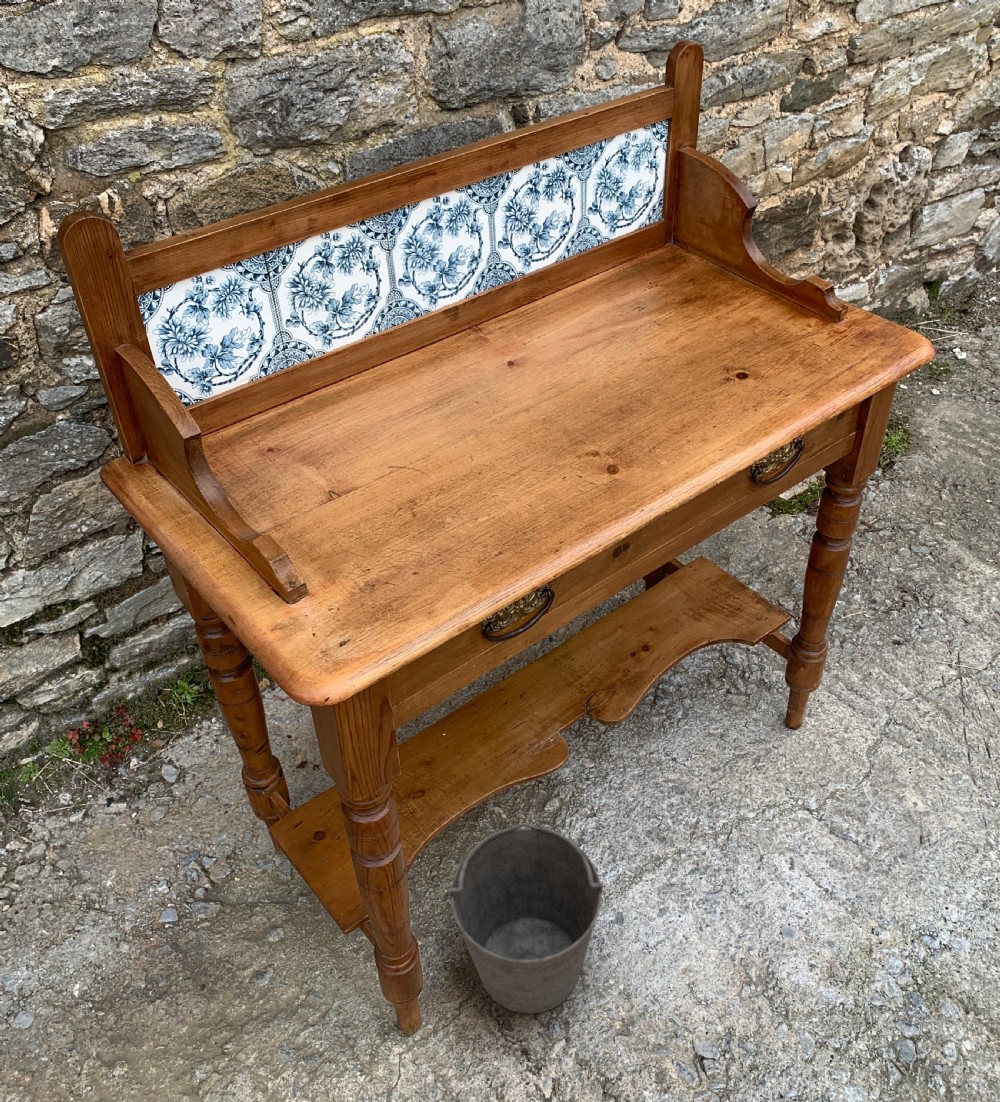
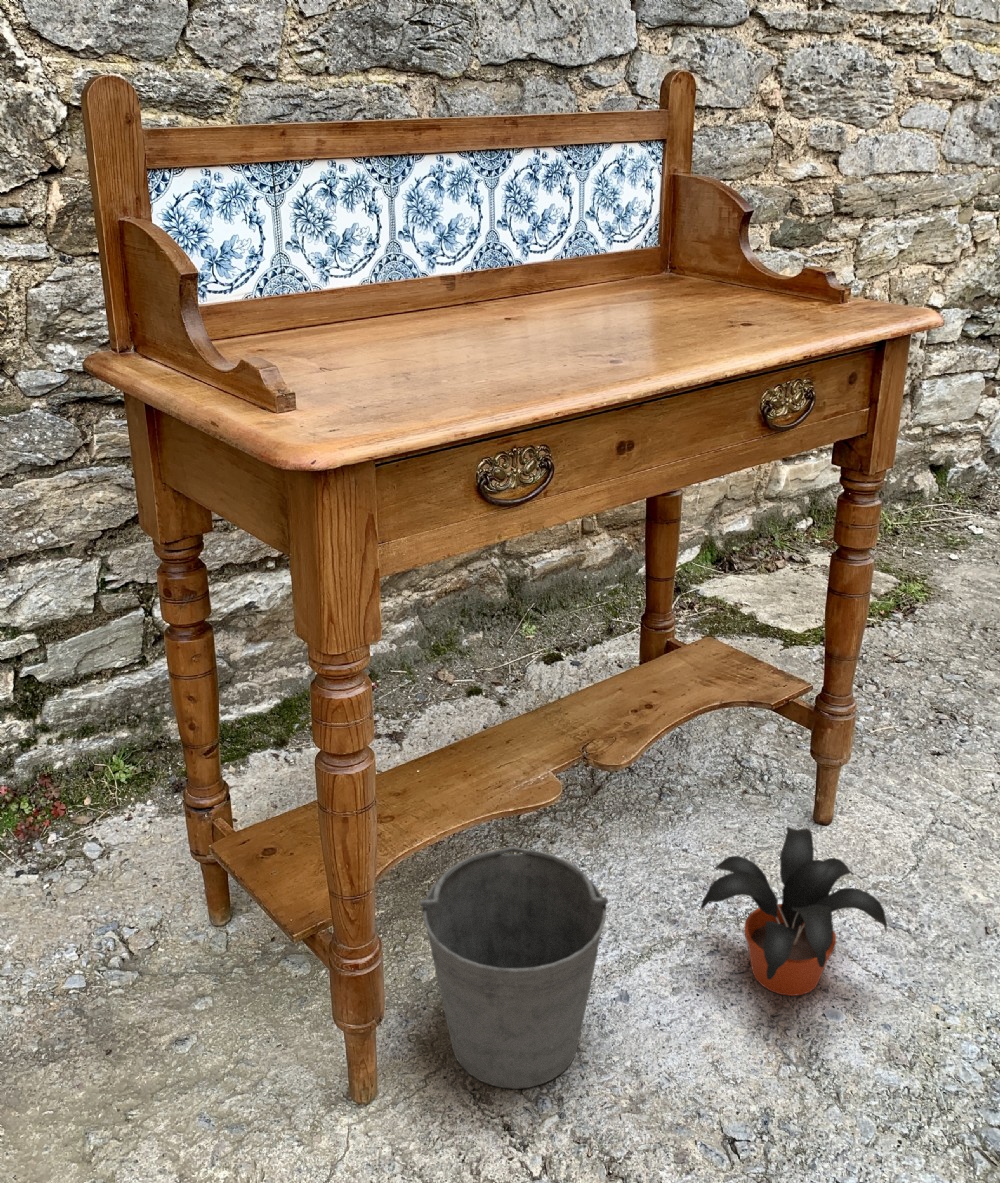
potted plant: none [682,777,837,925] -> present [701,827,887,996]

